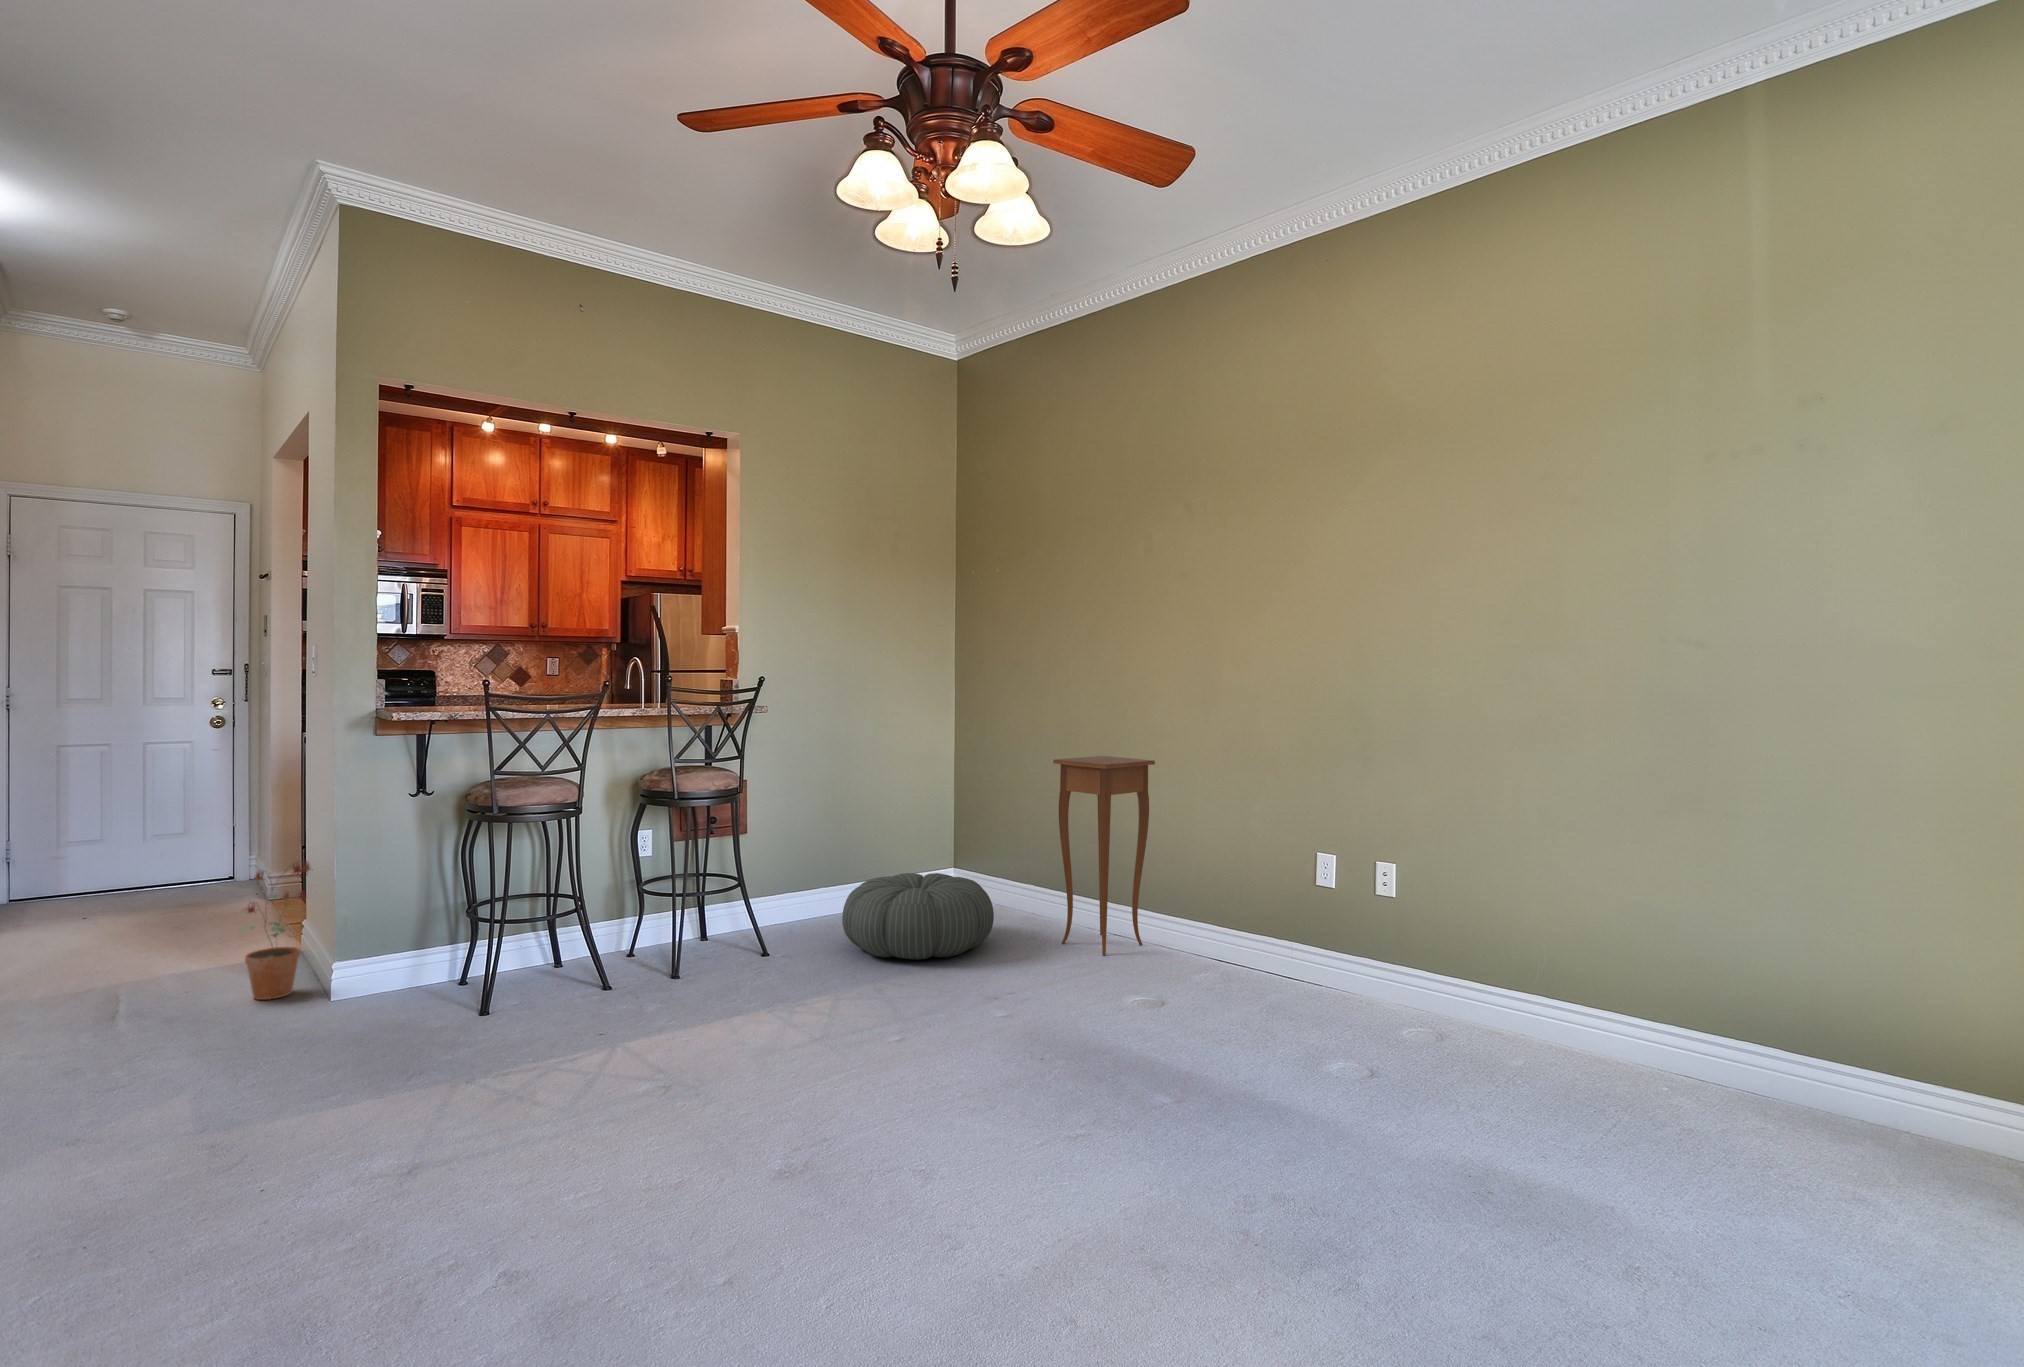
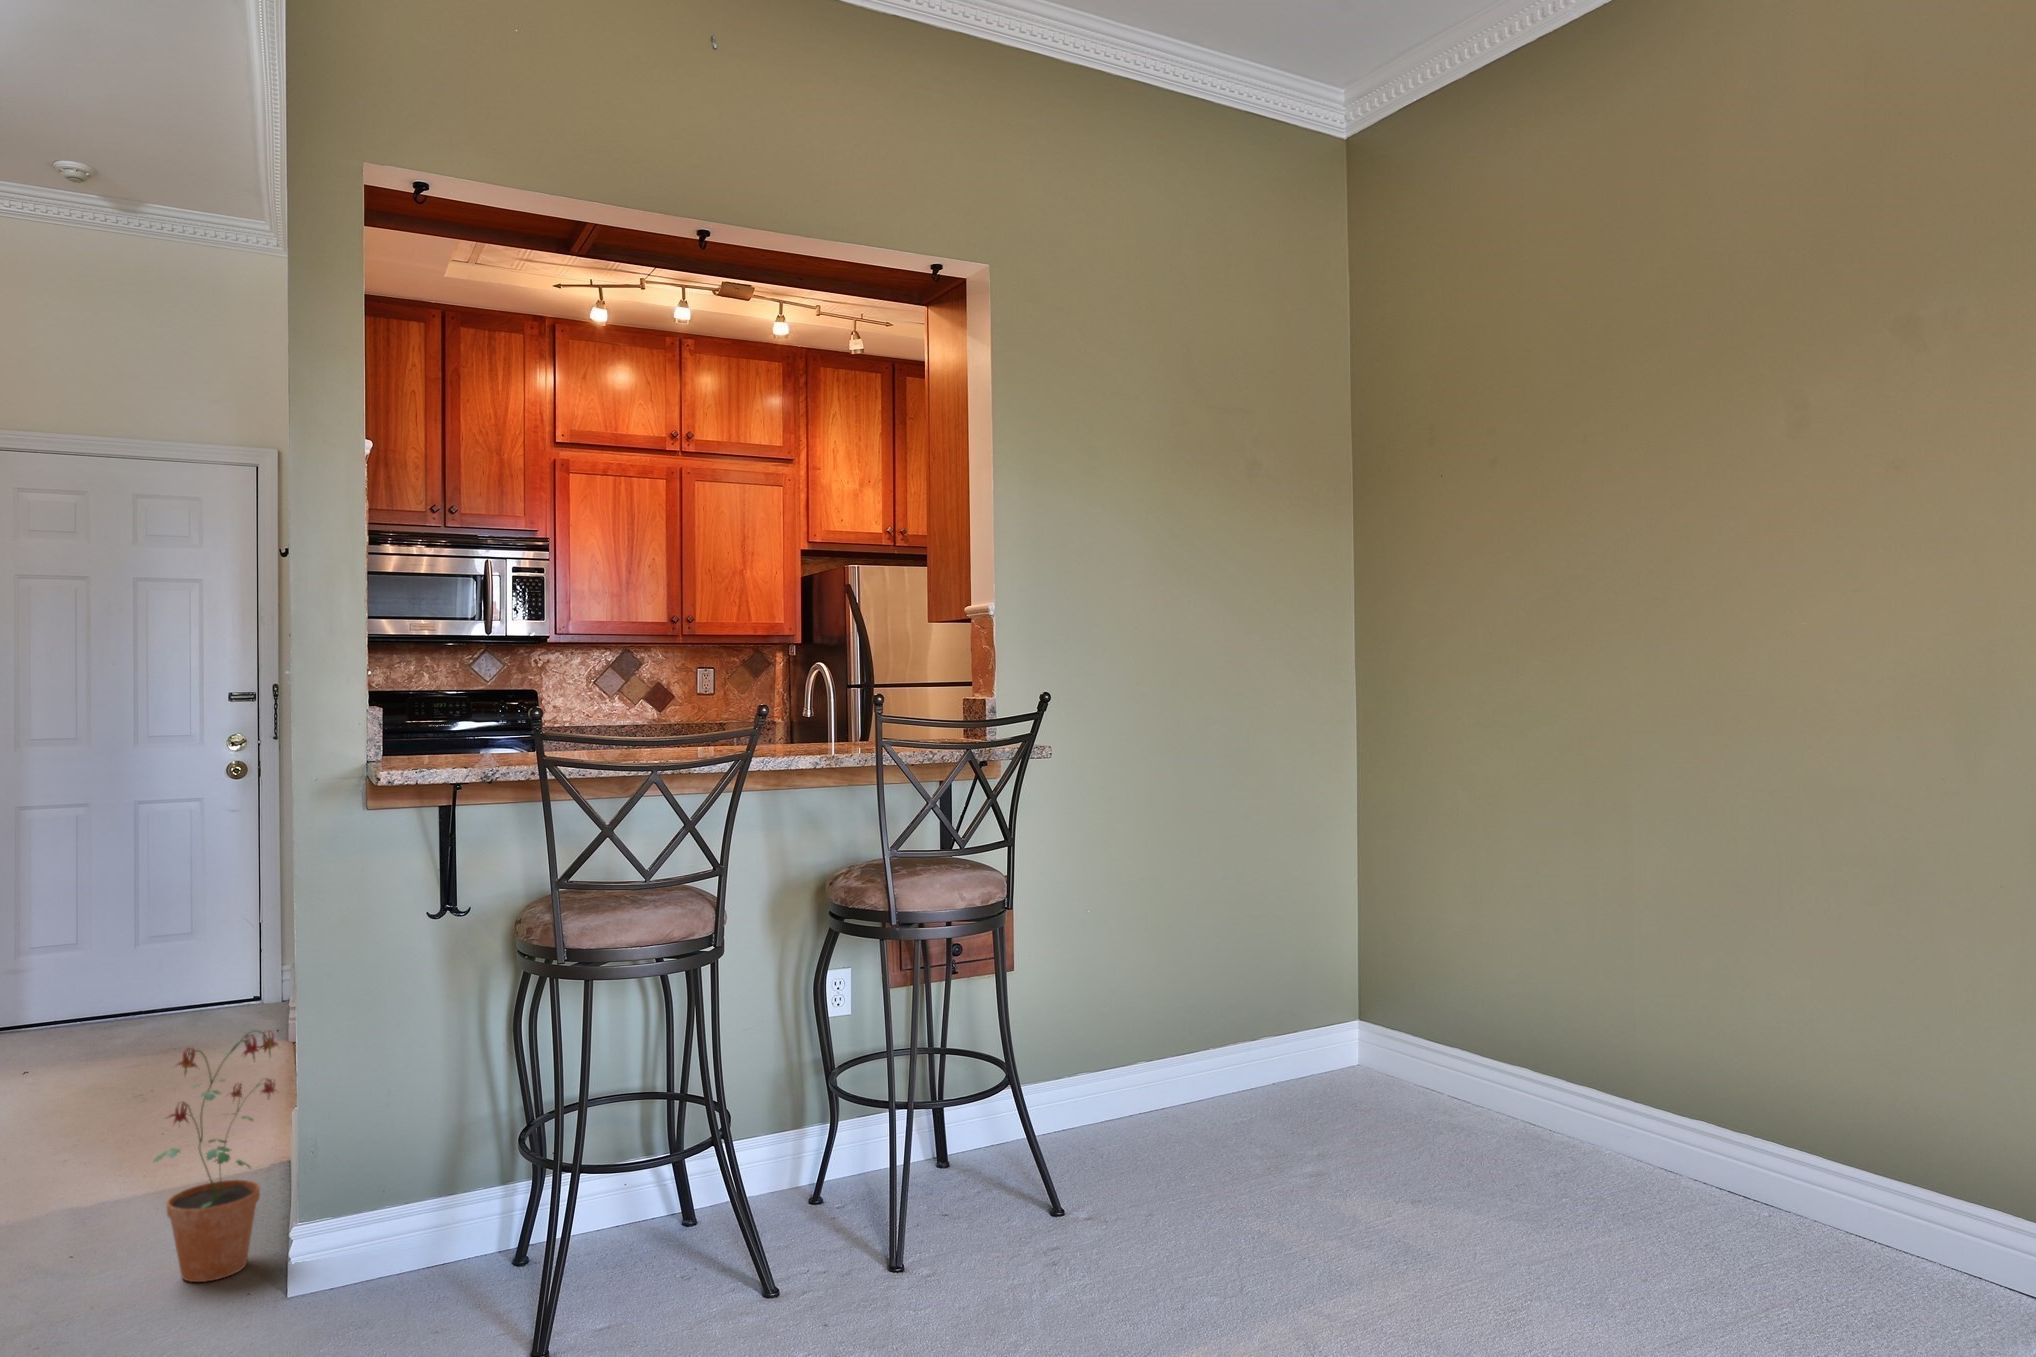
side table: present [1053,756,1155,955] -> none [1625,842,1859,1274]
pouf: present [842,873,994,960] -> none [1203,1065,1510,1261]

